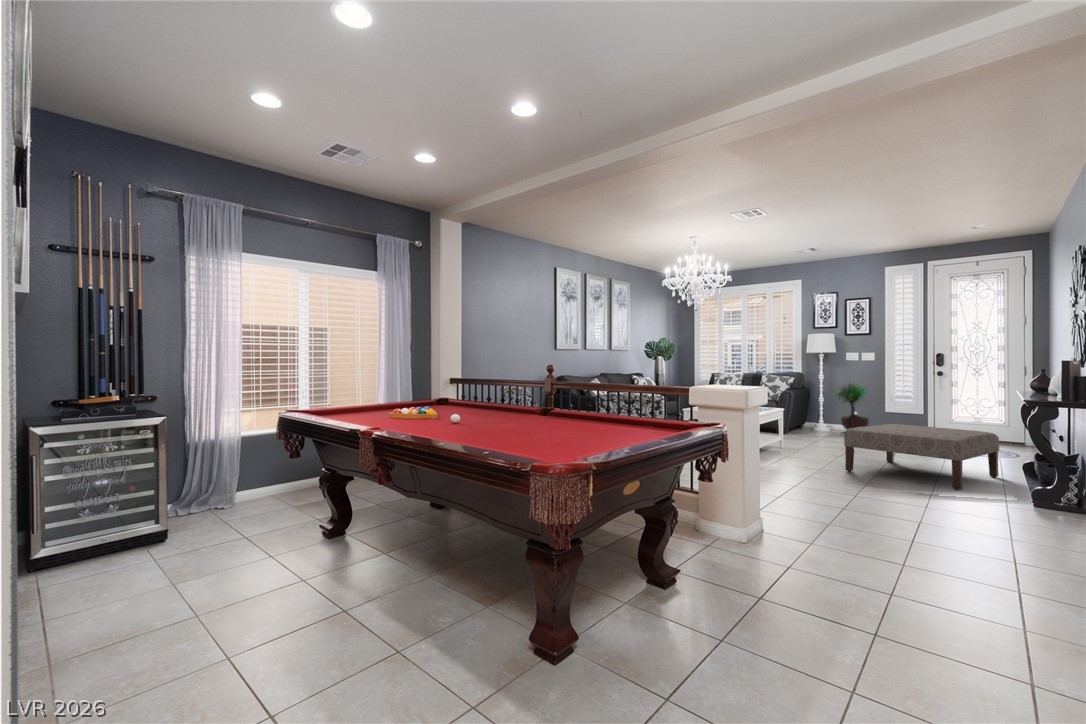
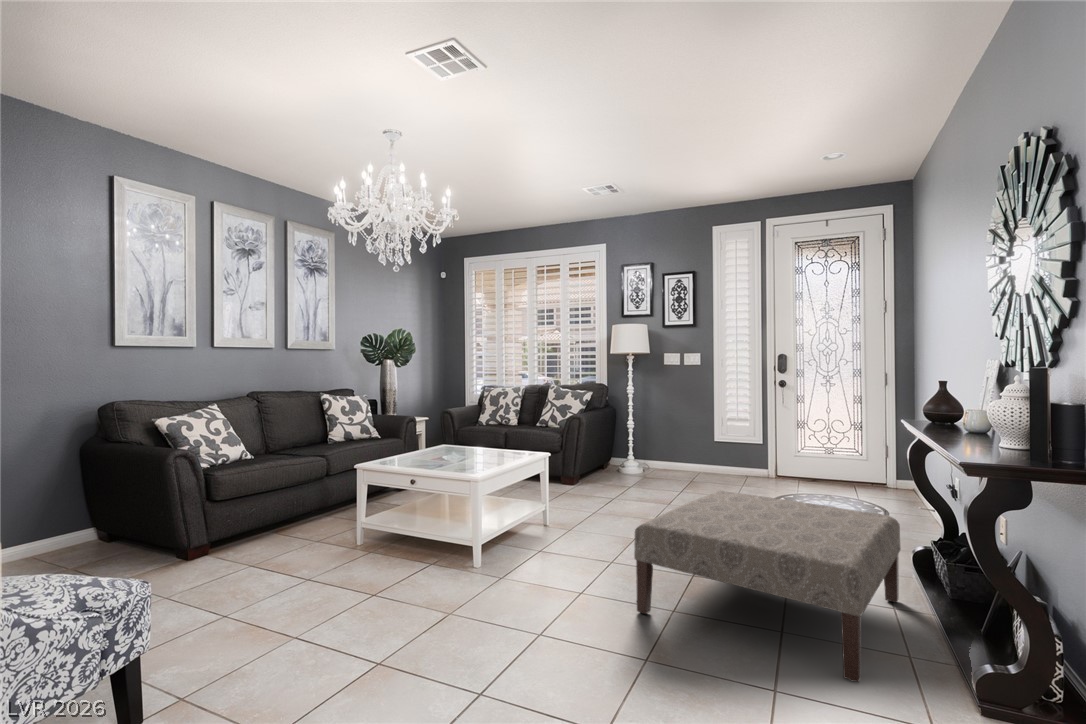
potted tree: present [836,383,869,430] -> none [646,393,694,475]

